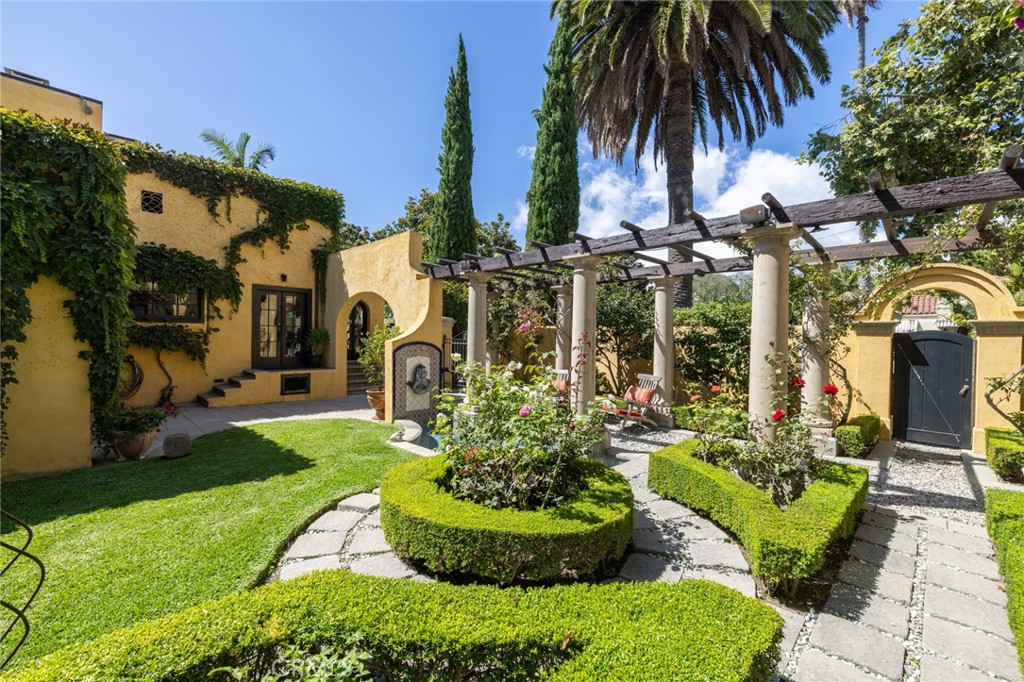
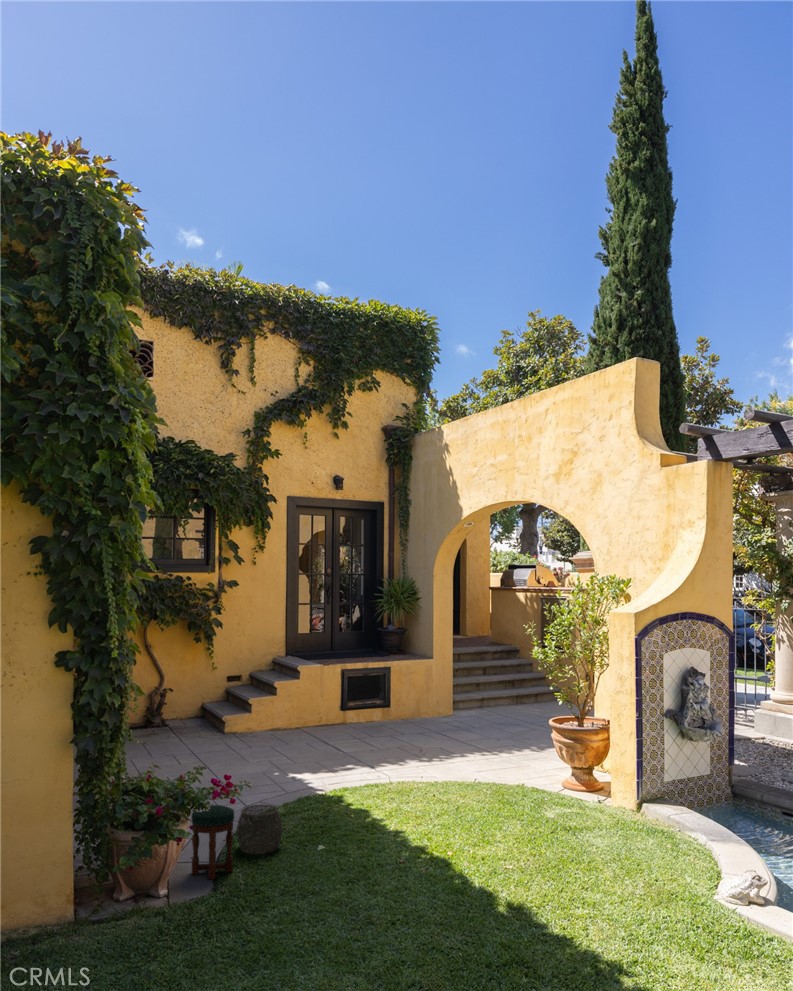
stool: none [124,432,153,469] -> present [191,805,234,879]

